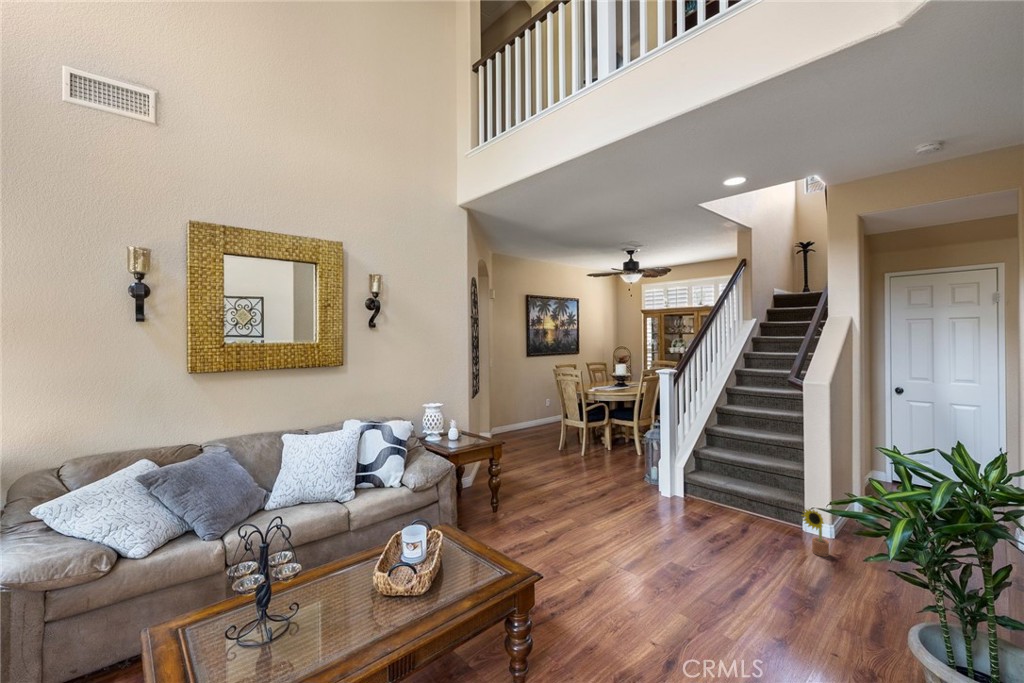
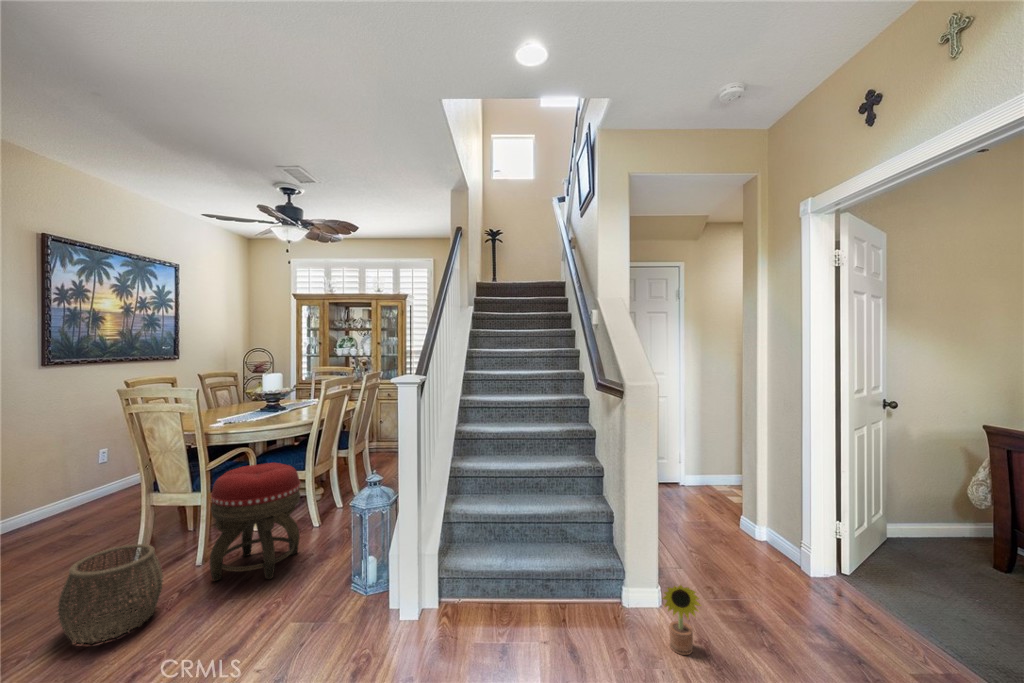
footstool: none [585,411,626,467] -> present [210,463,300,581]
woven basket: none [535,435,568,468] -> present [58,544,164,644]

